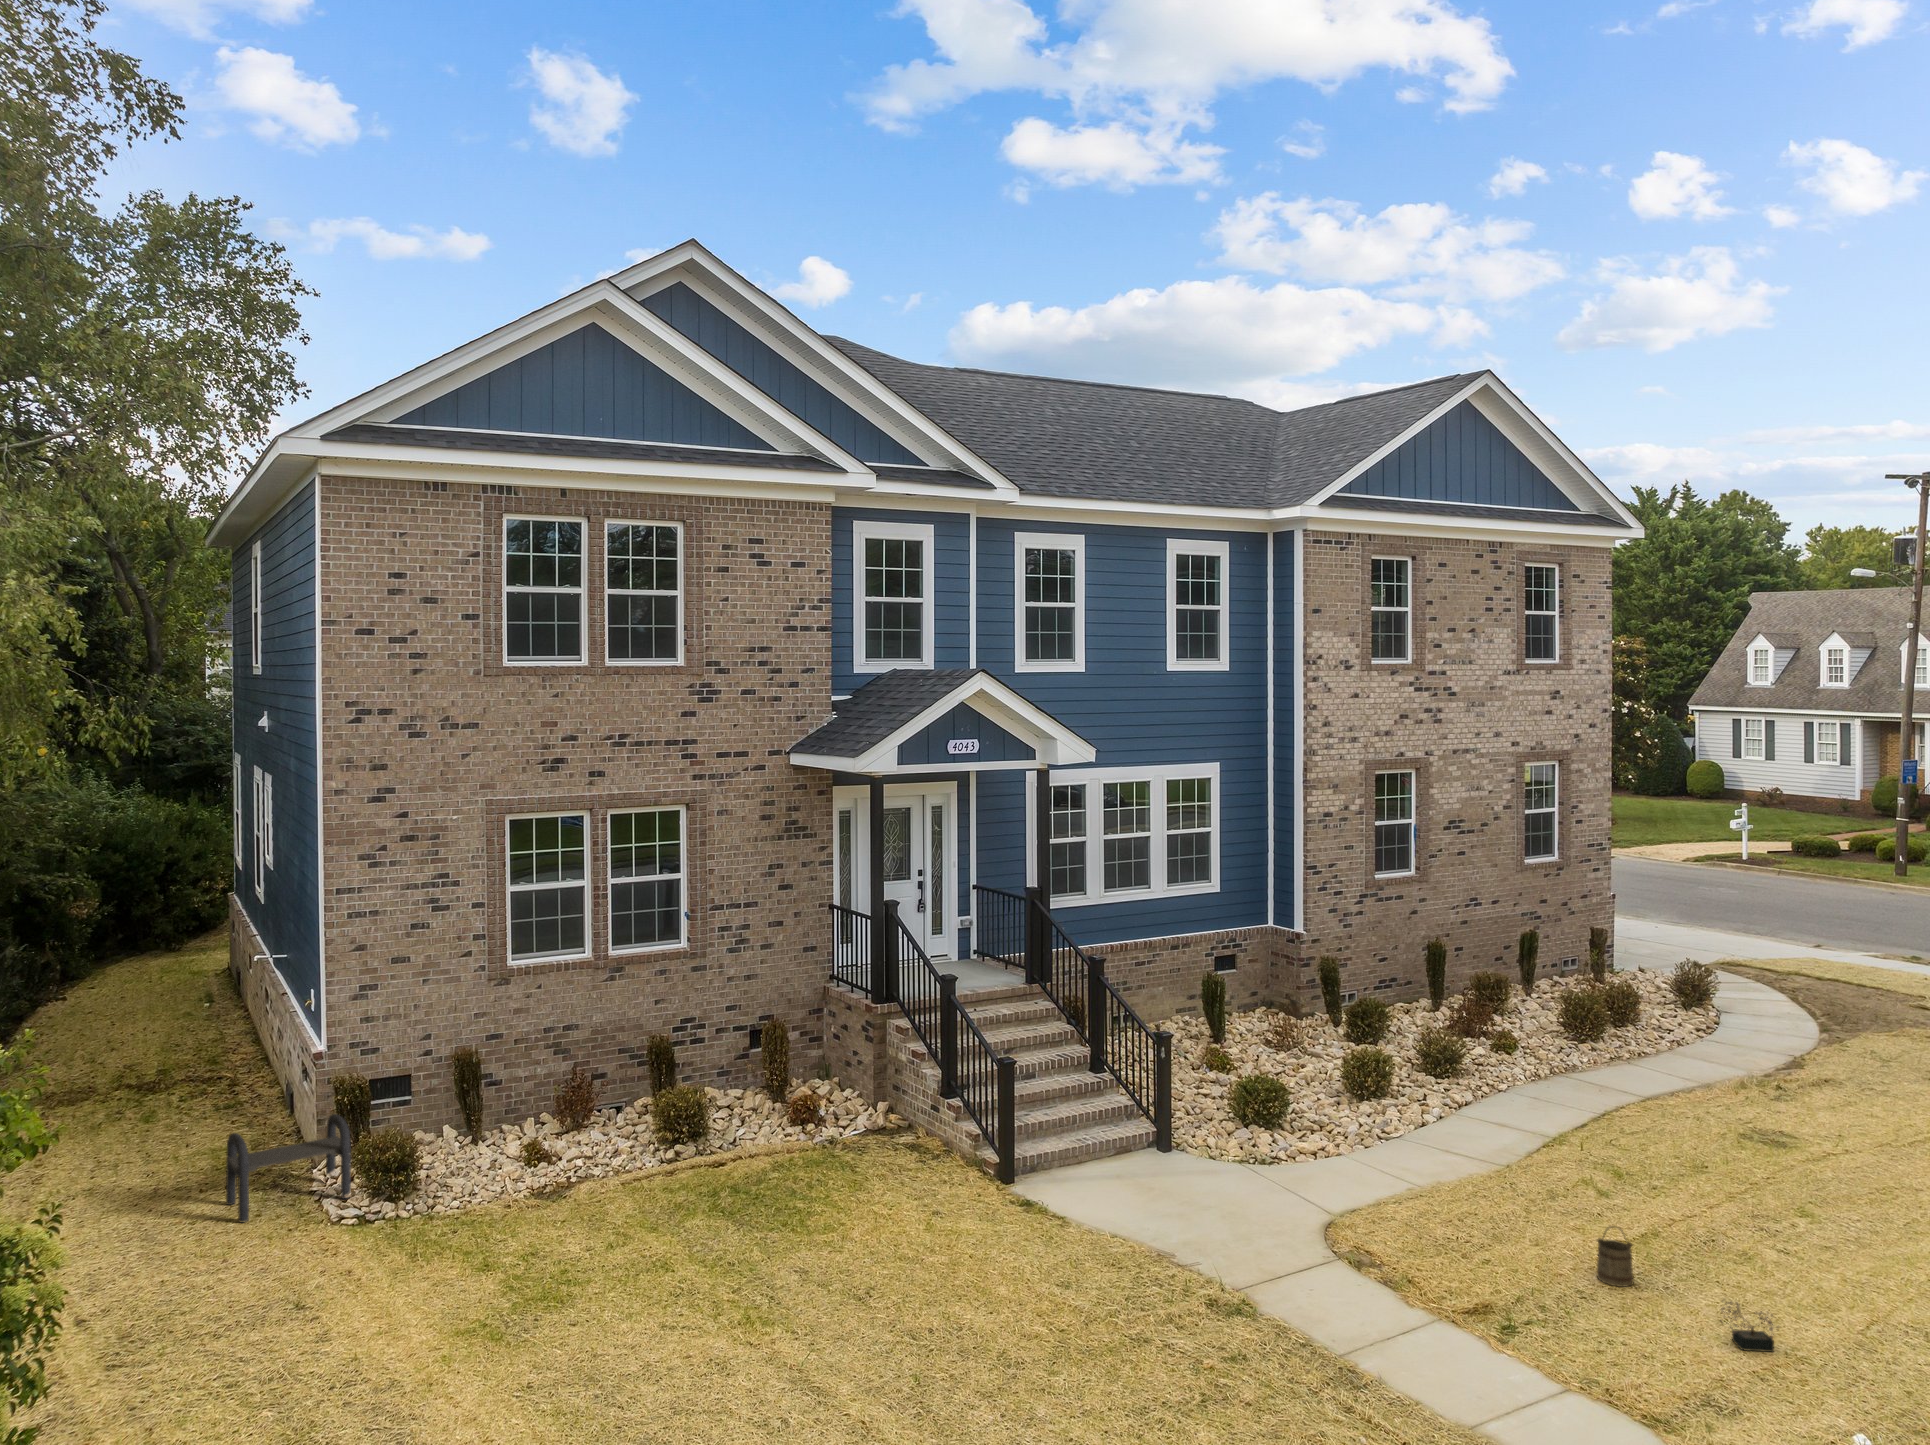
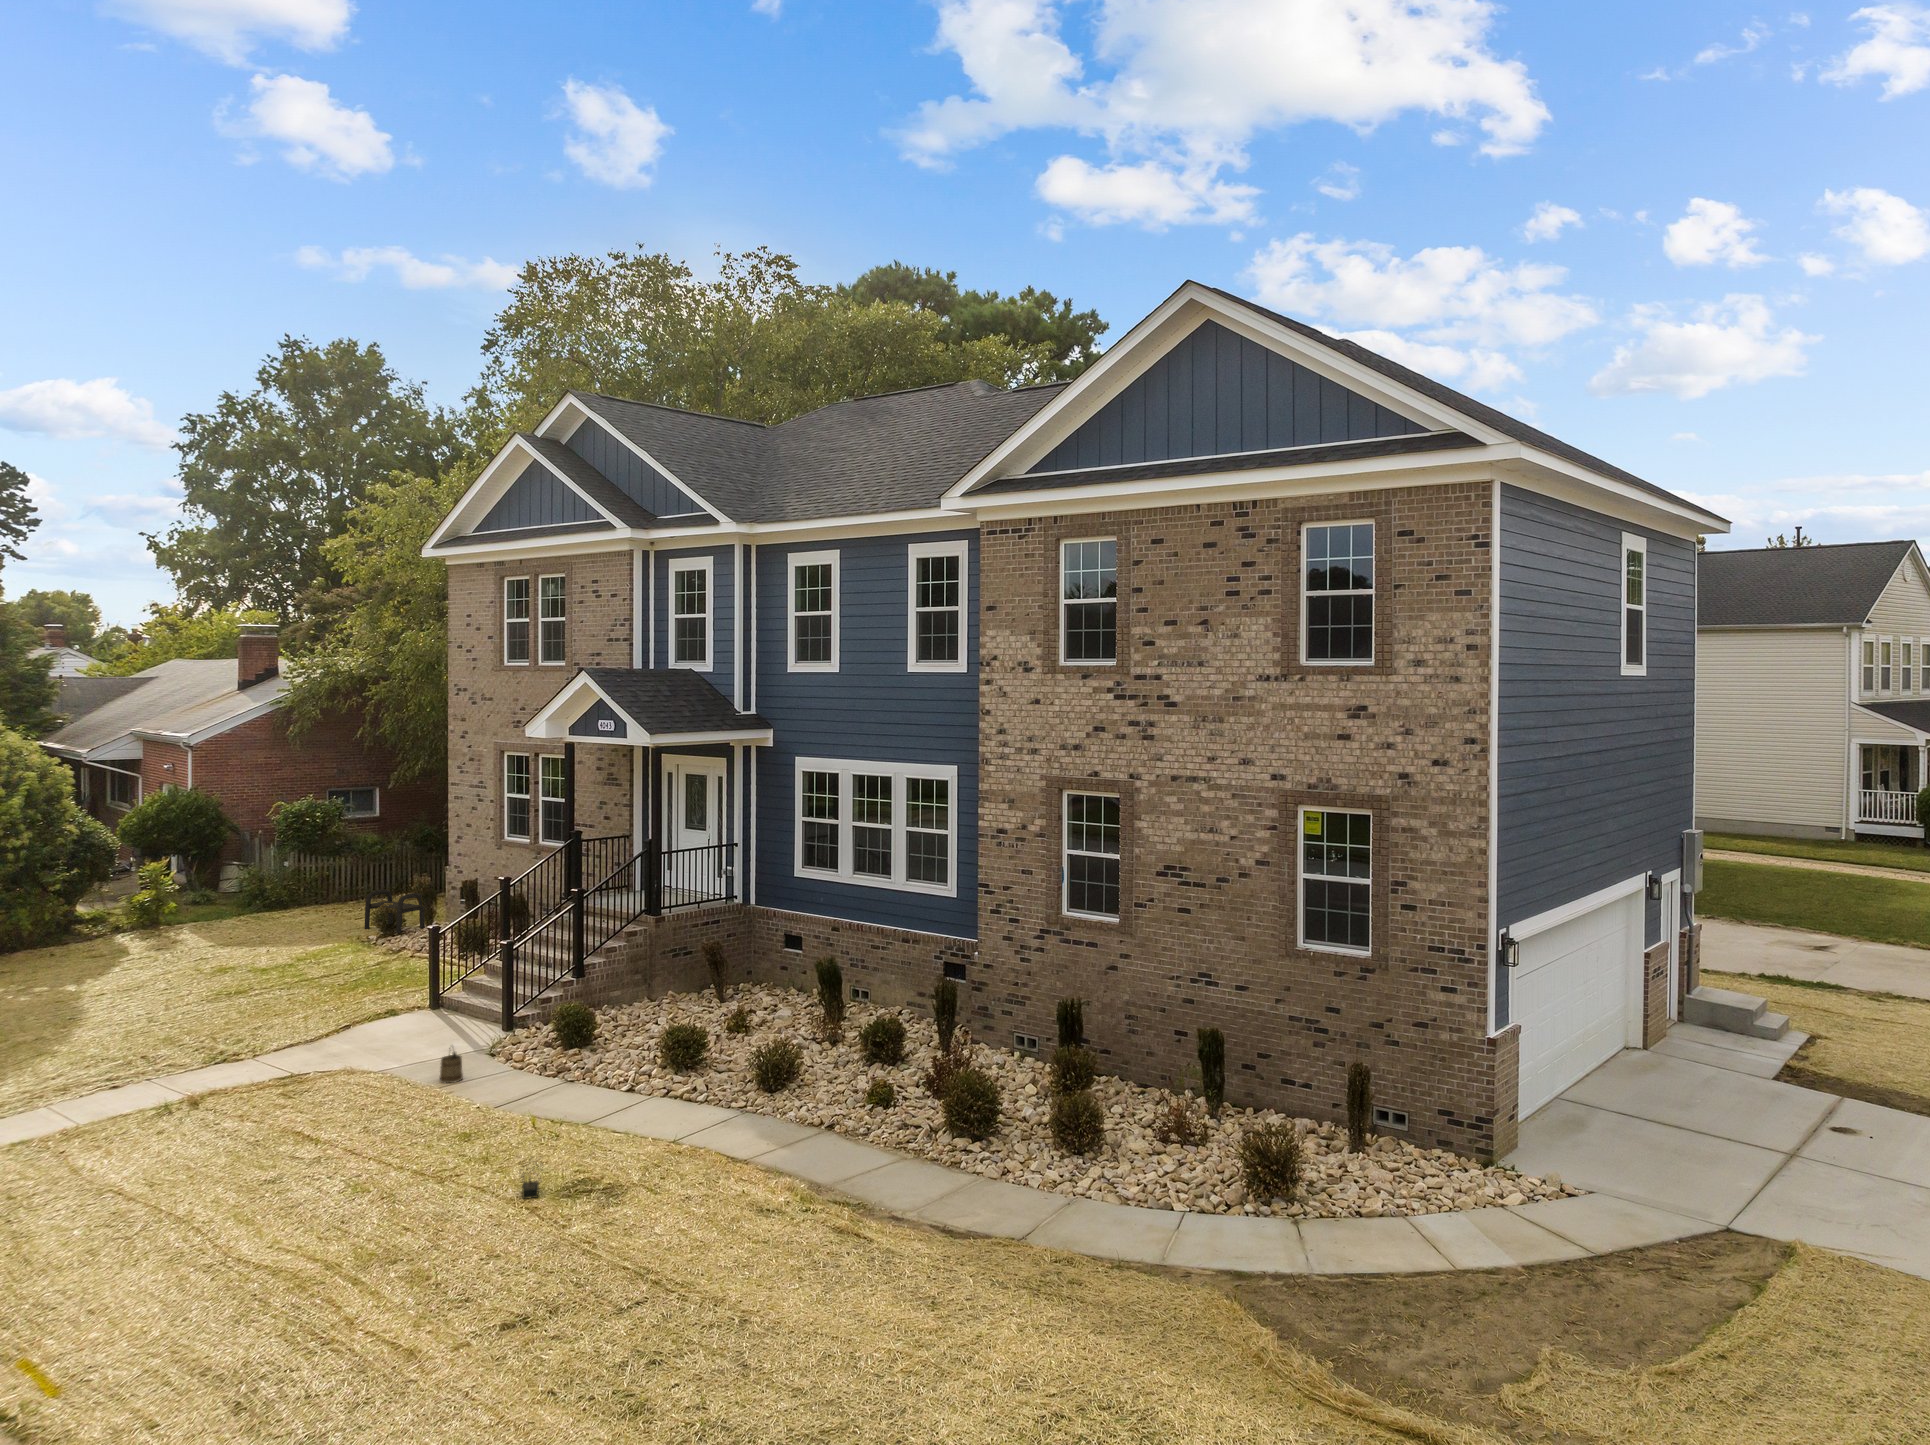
bucket: present [1597,1226,1634,1287] -> present [440,1048,463,1083]
decorative plant: present [1722,1302,1774,1352] -> present [521,1163,540,1199]

